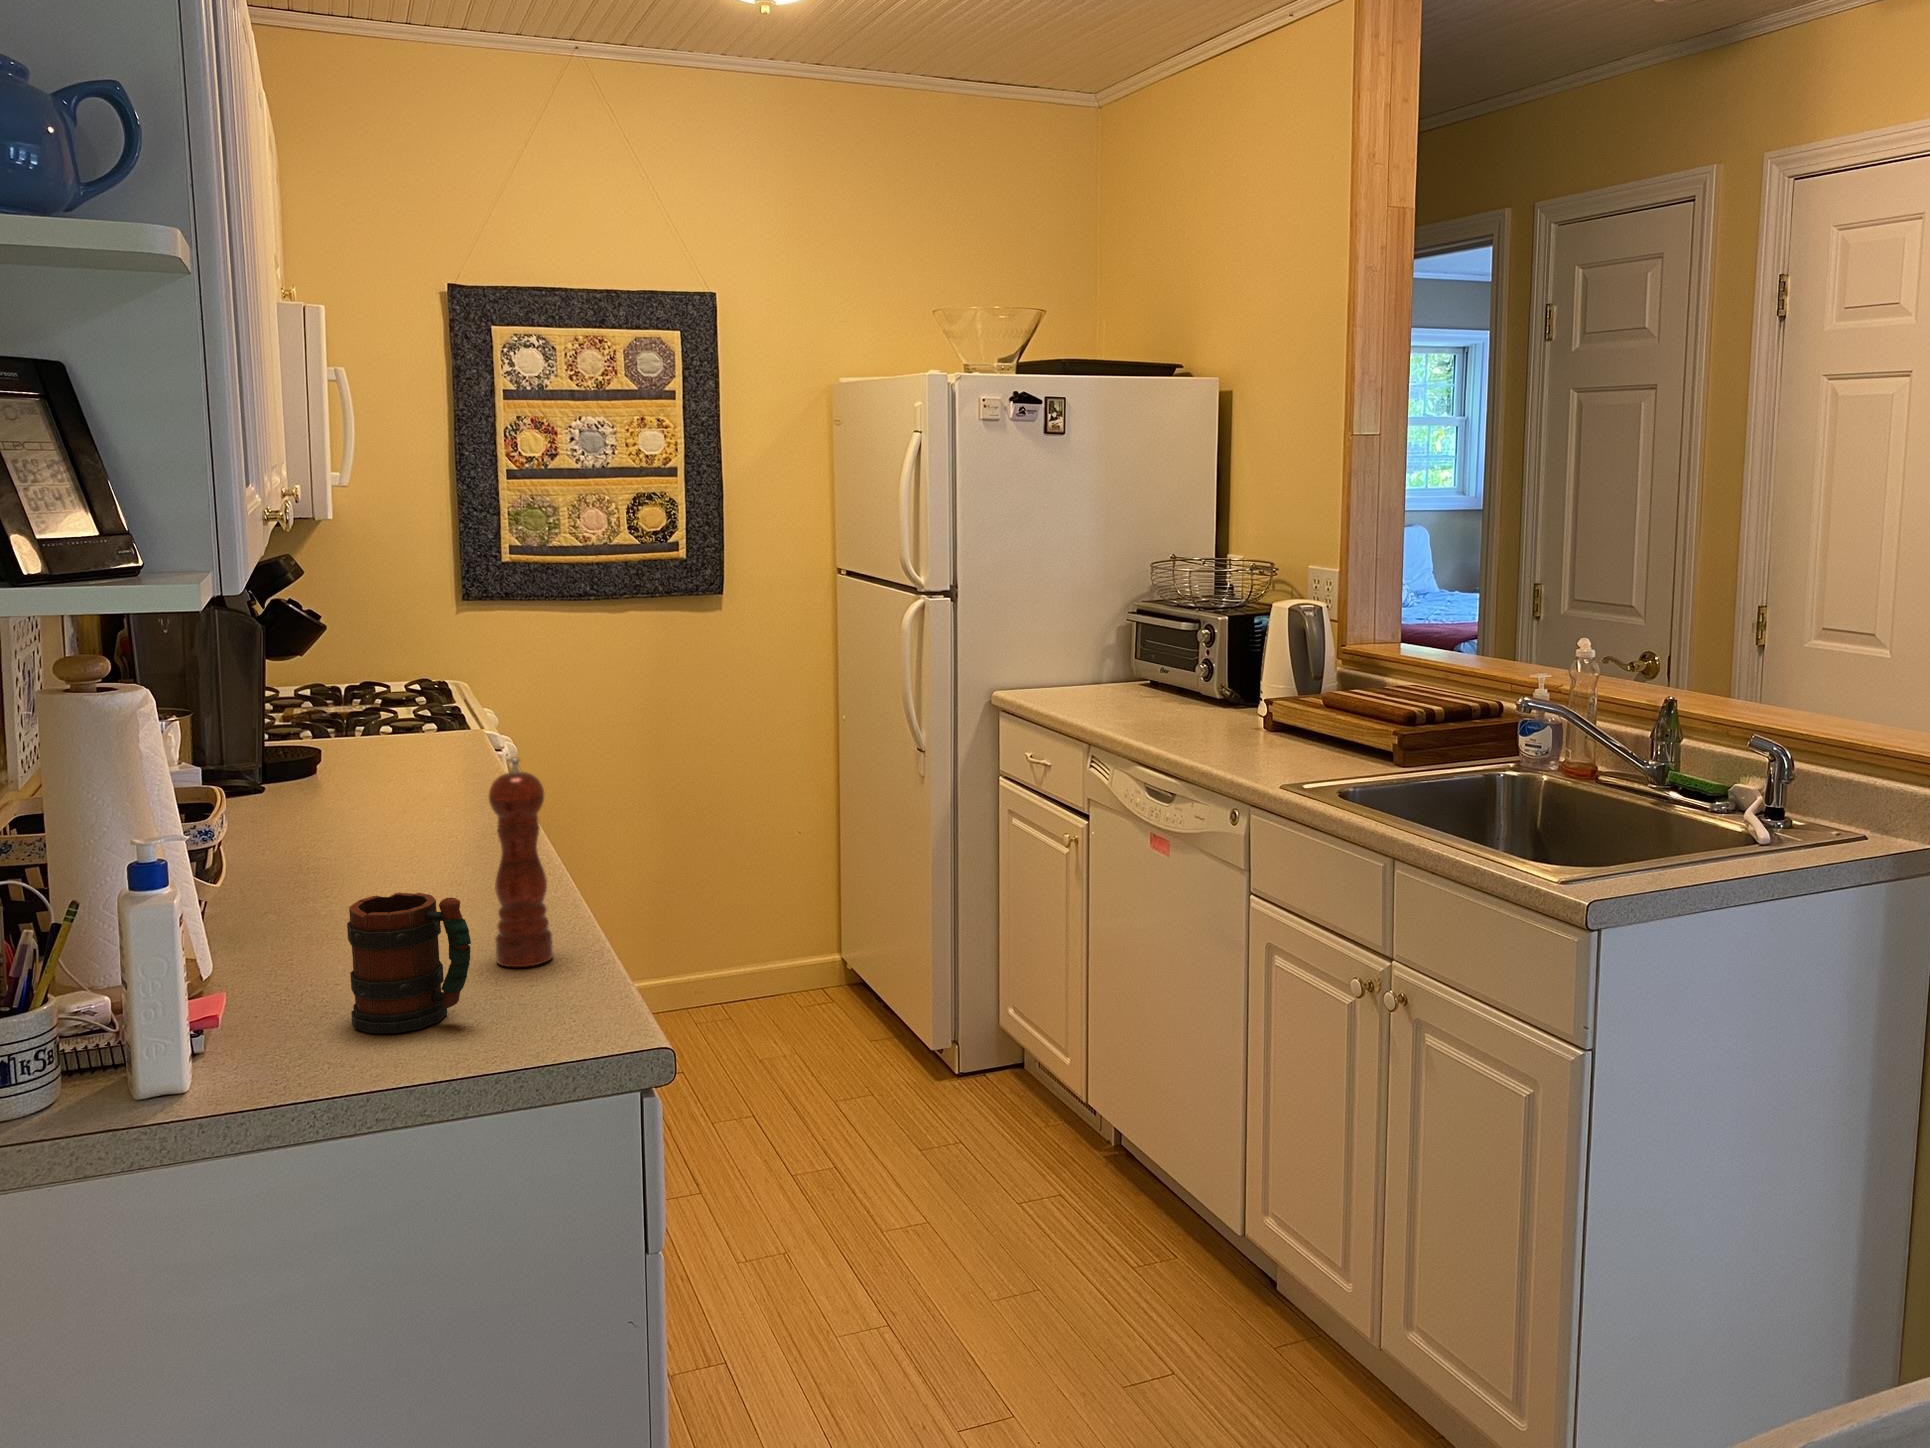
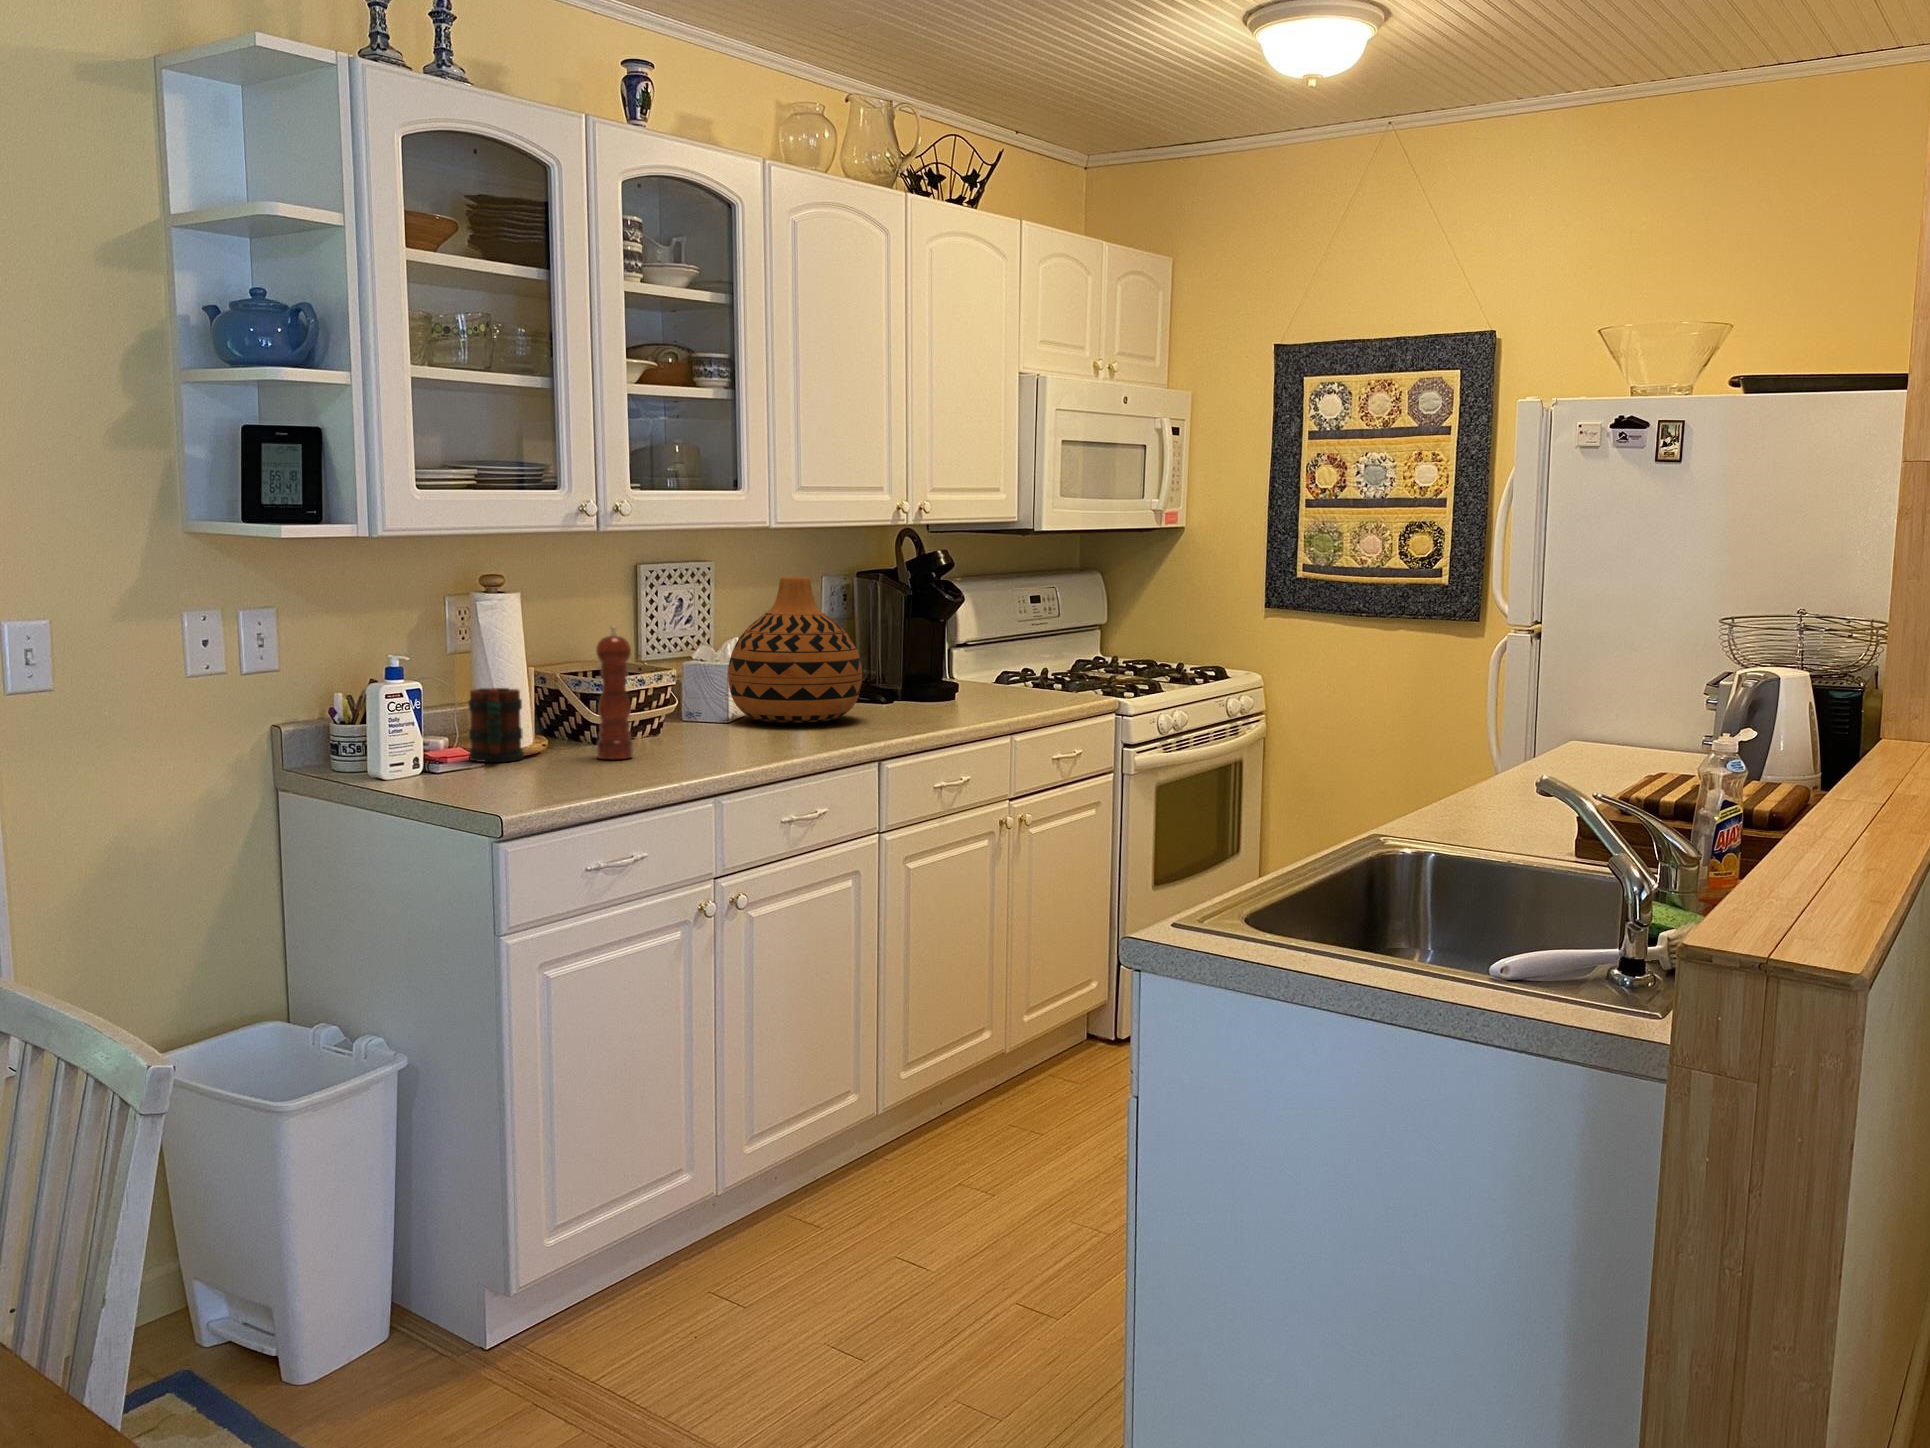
vase: none [279,637,490,860] -> present [728,577,862,723]

